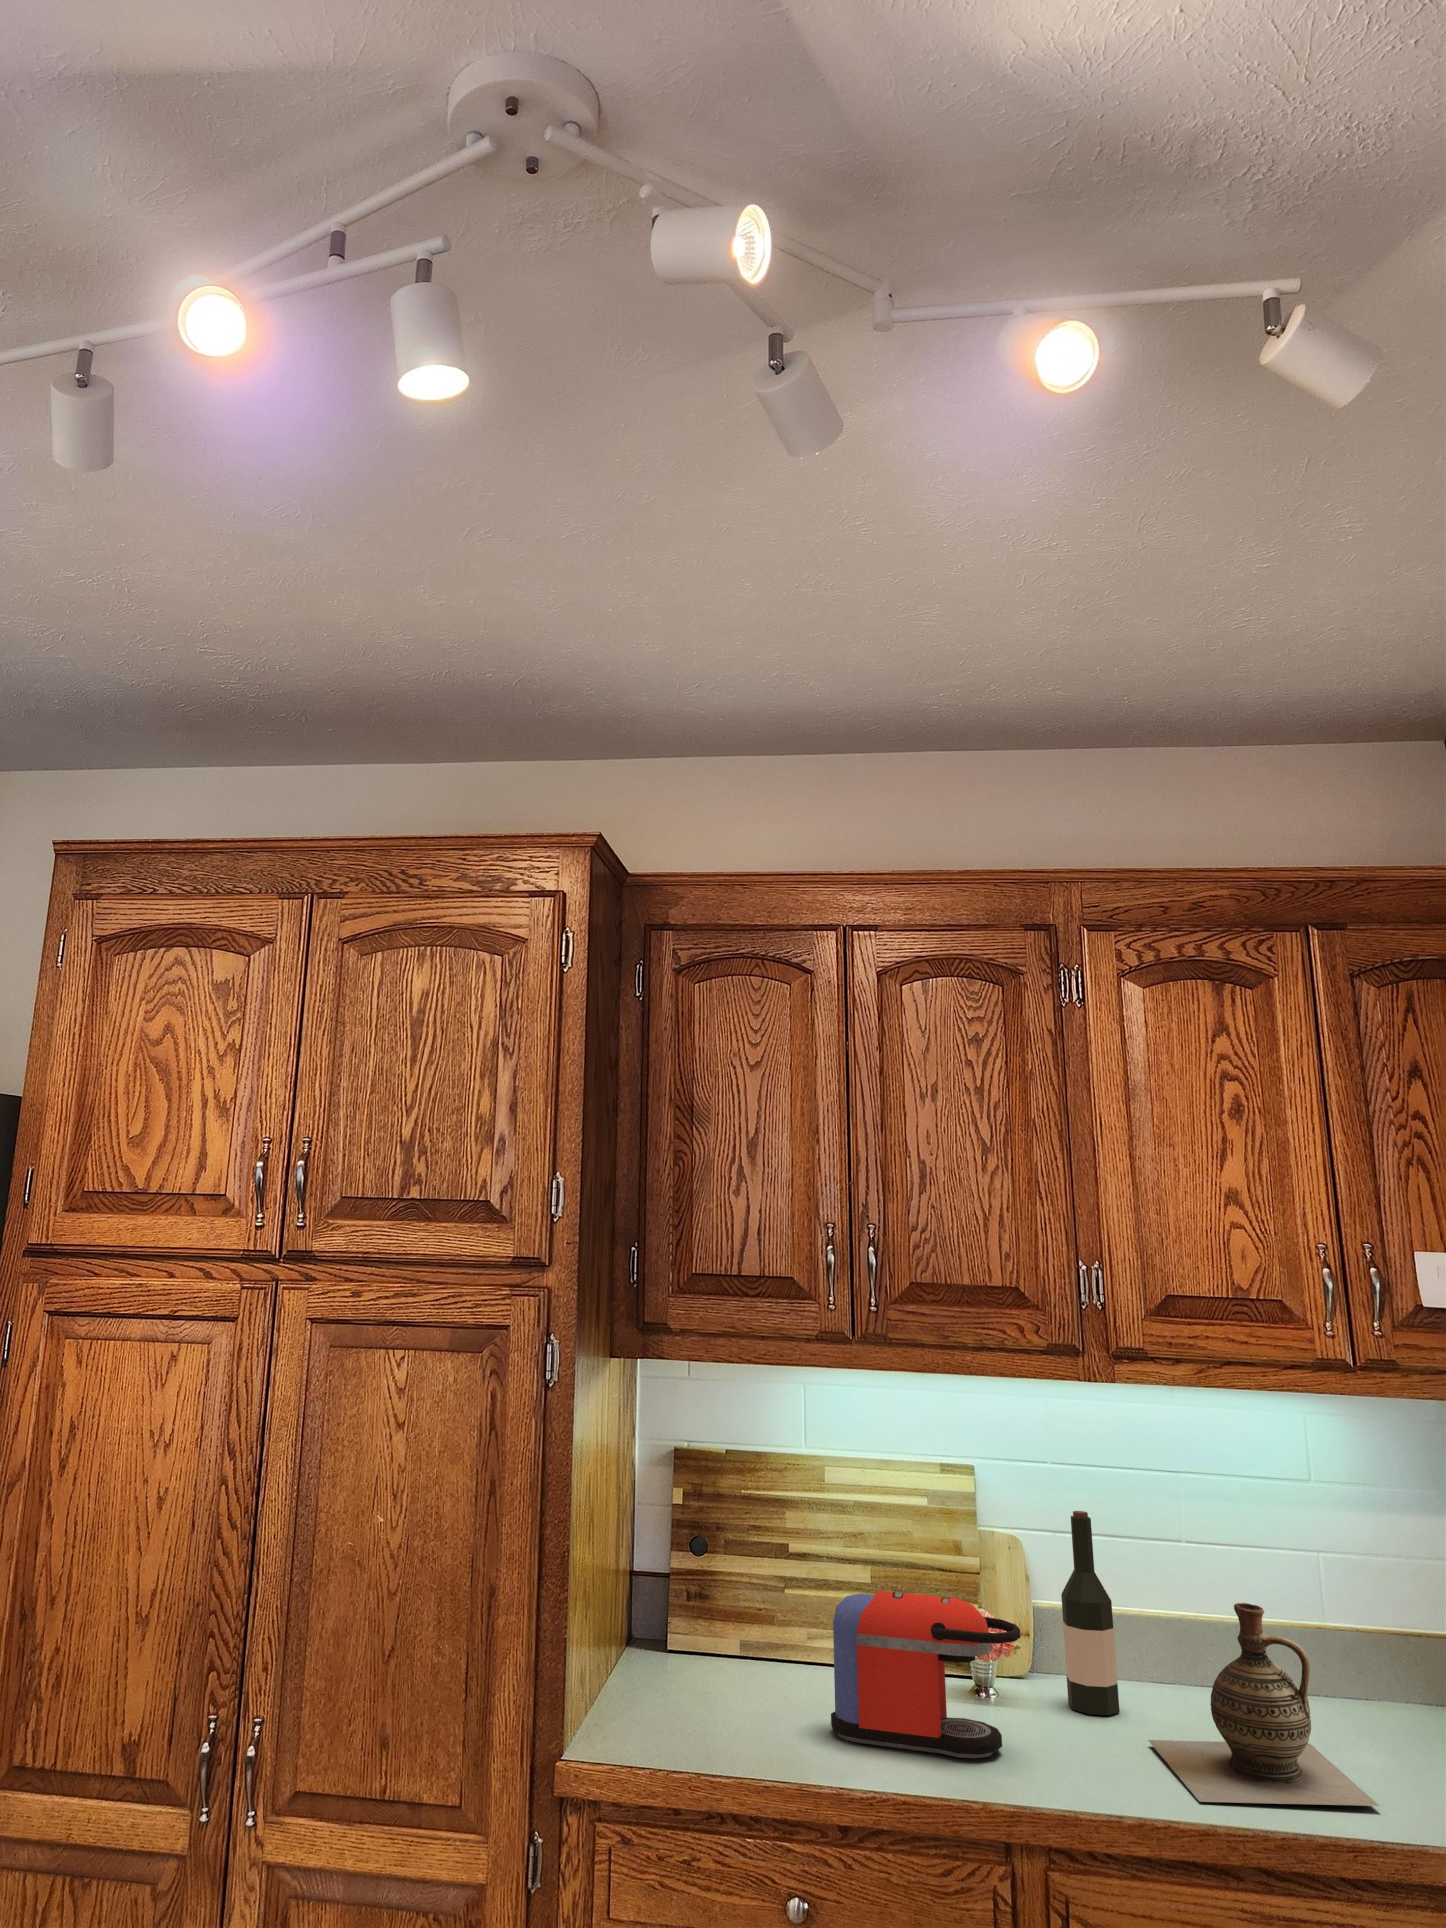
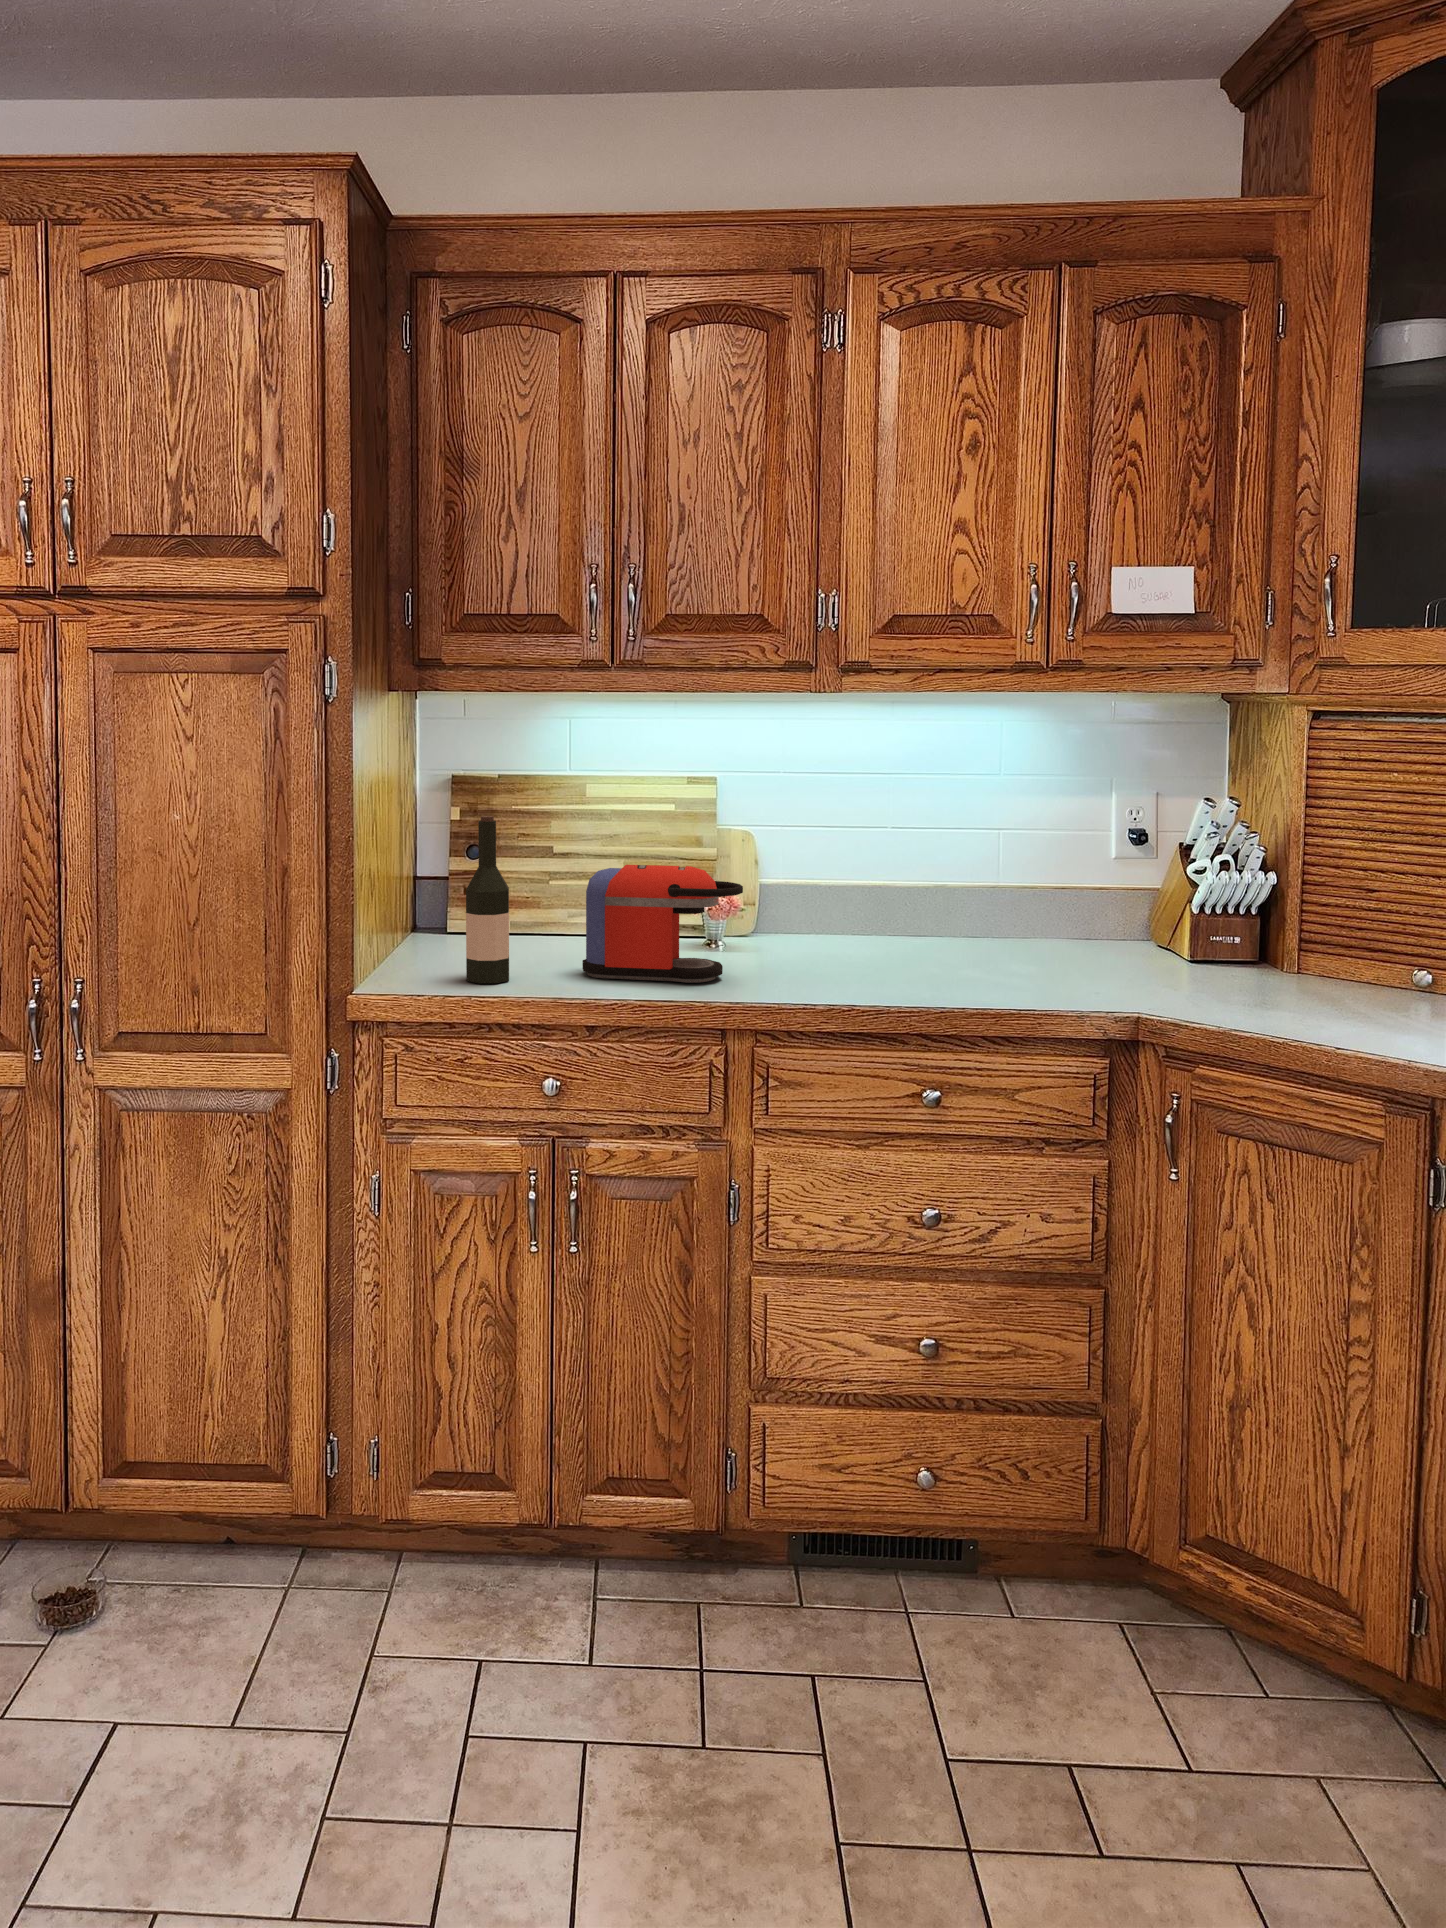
wine bottle: present [1061,1511,1120,1715] -> present [466,816,509,983]
ceramic jug: present [1148,1603,1379,1806] -> none [842,858,1014,997]

